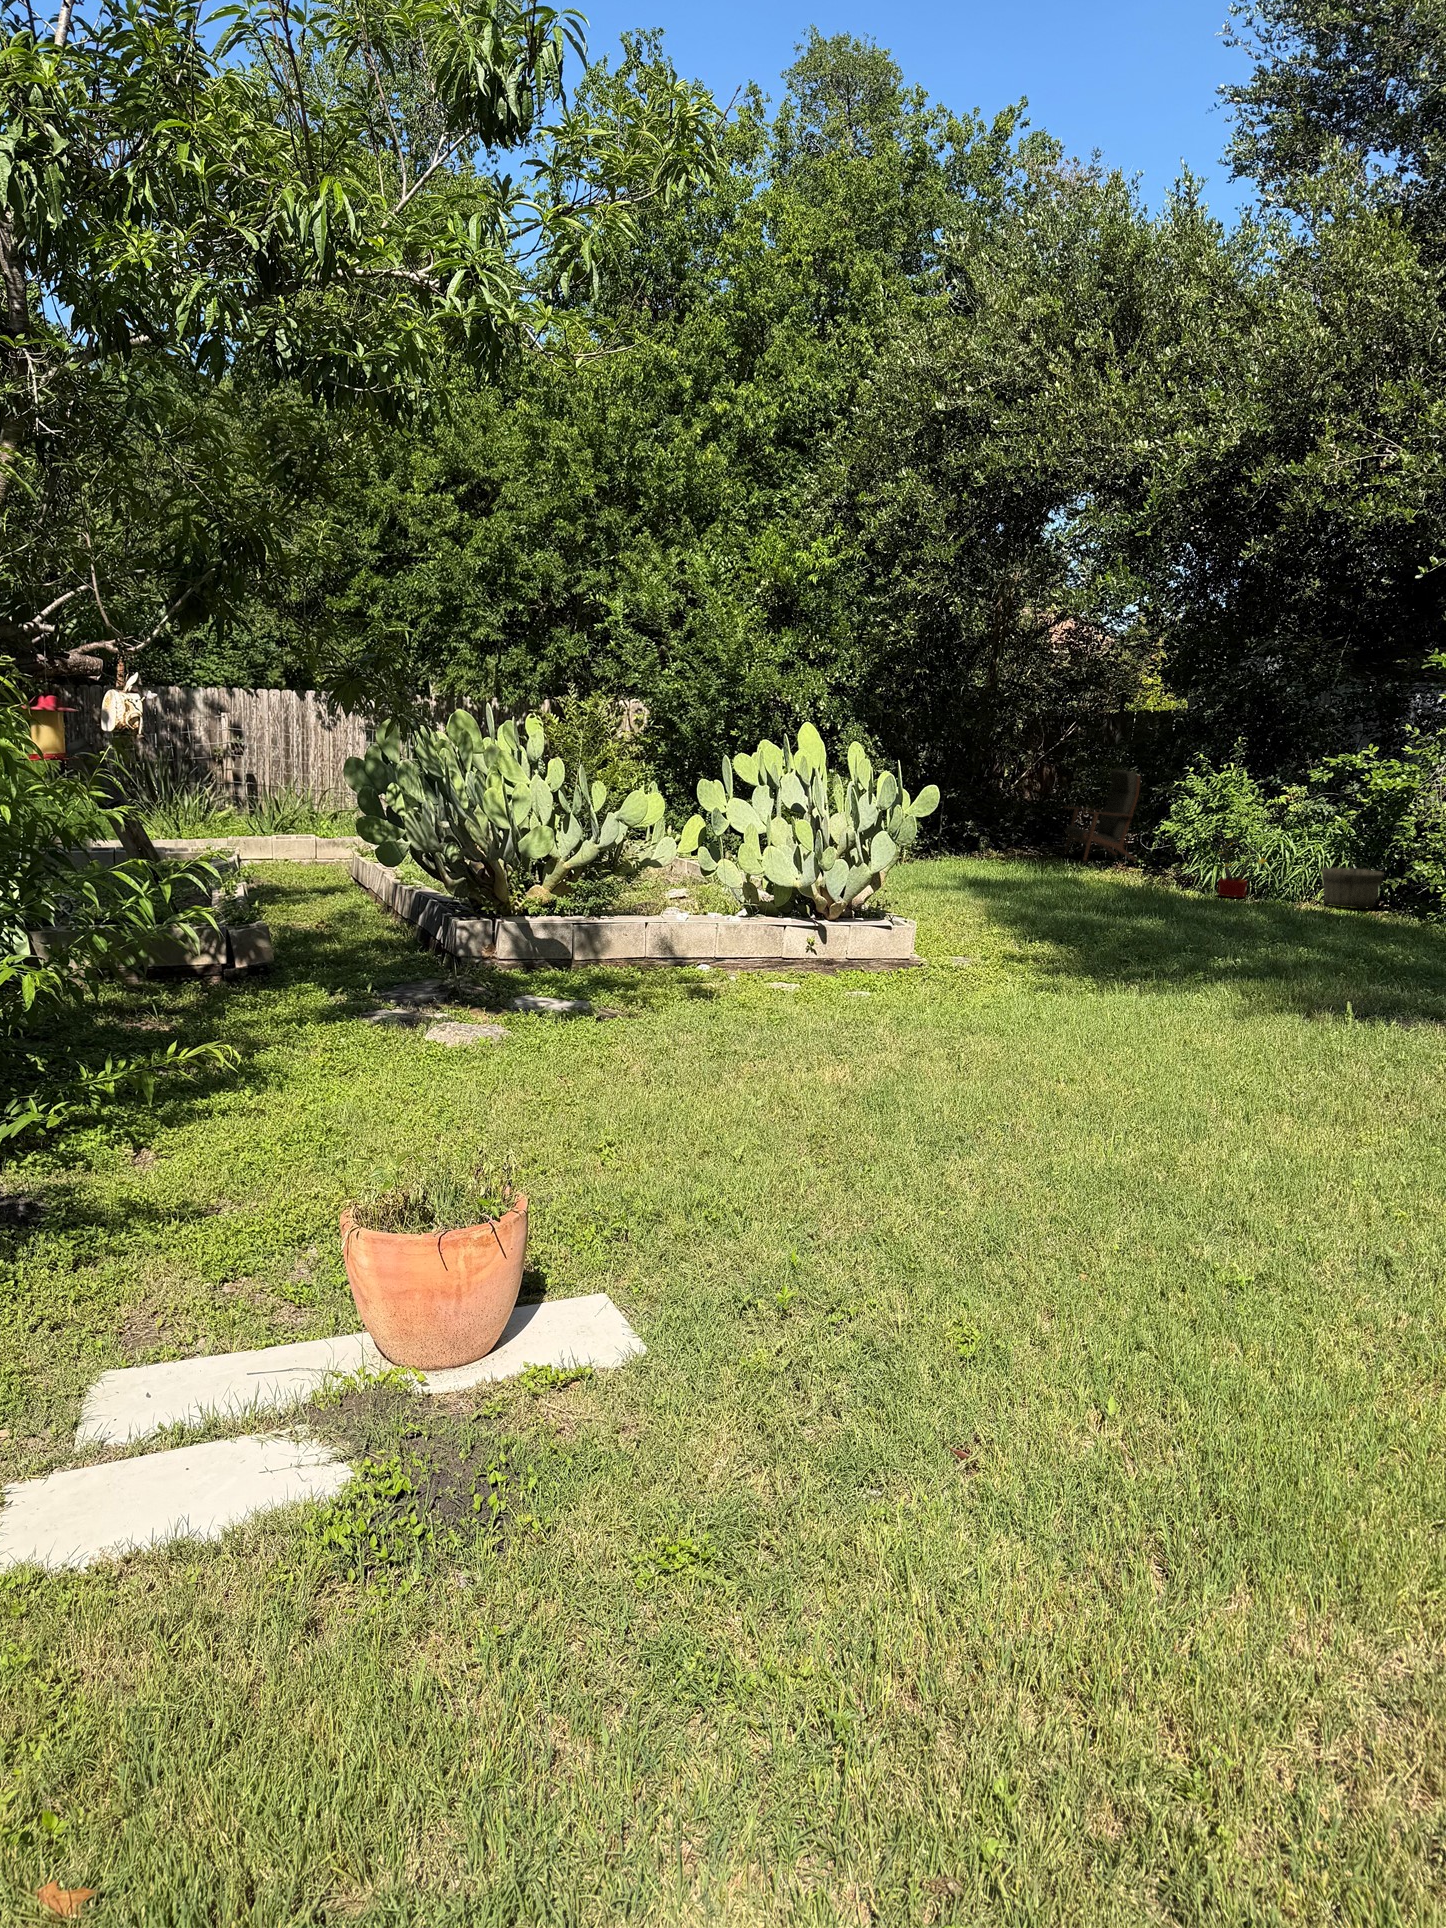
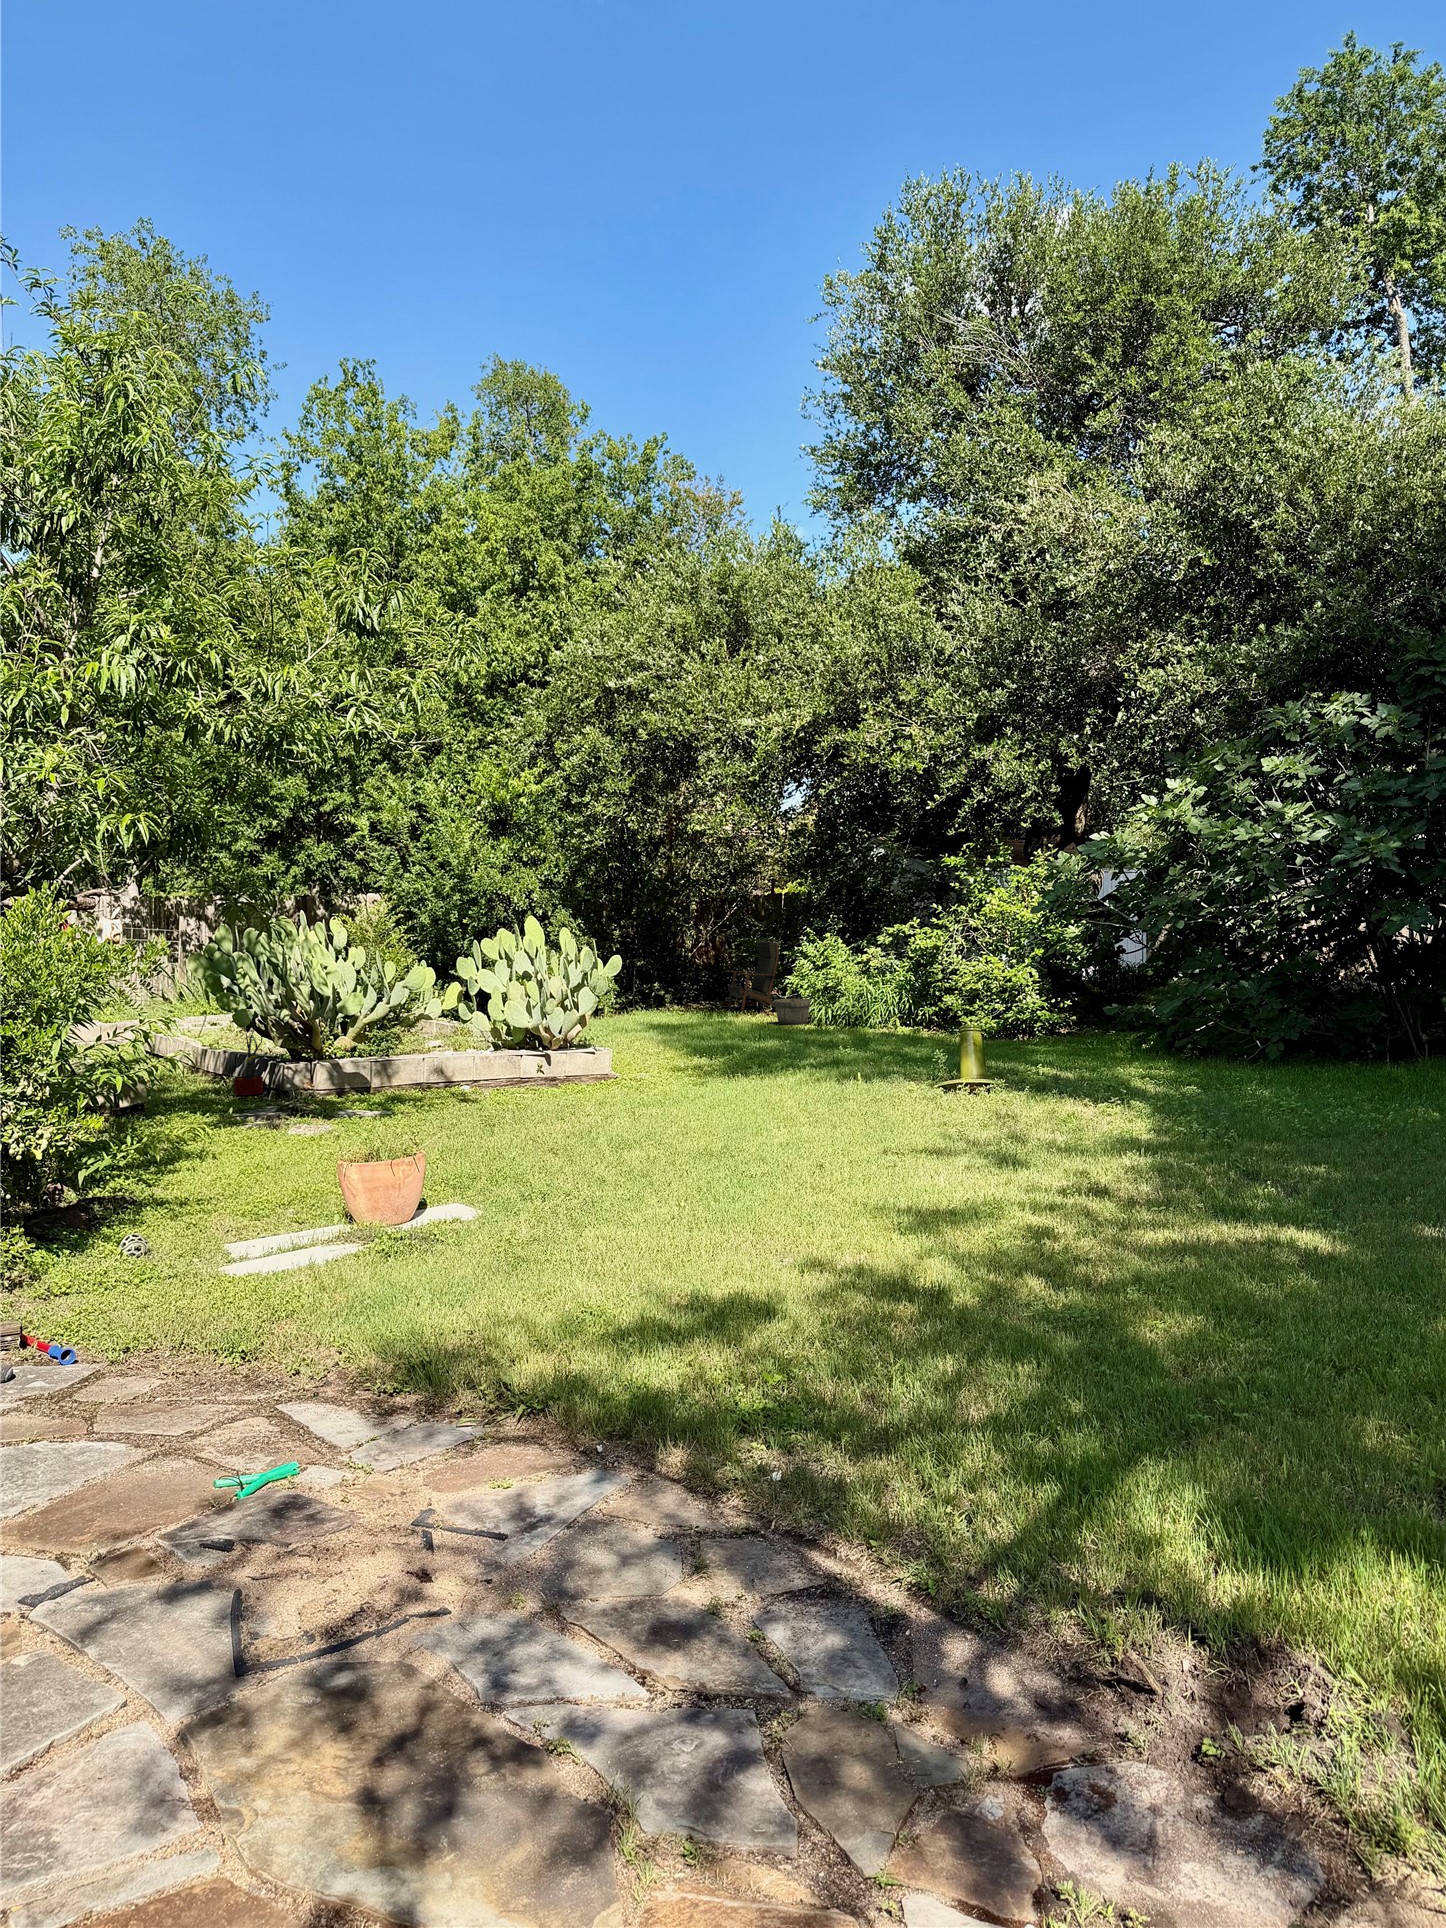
decorative plant: present [1218,834,1266,897] -> present [234,1027,263,1095]
wooden bucket: present [1321,862,1384,909] -> present [774,994,811,1025]

